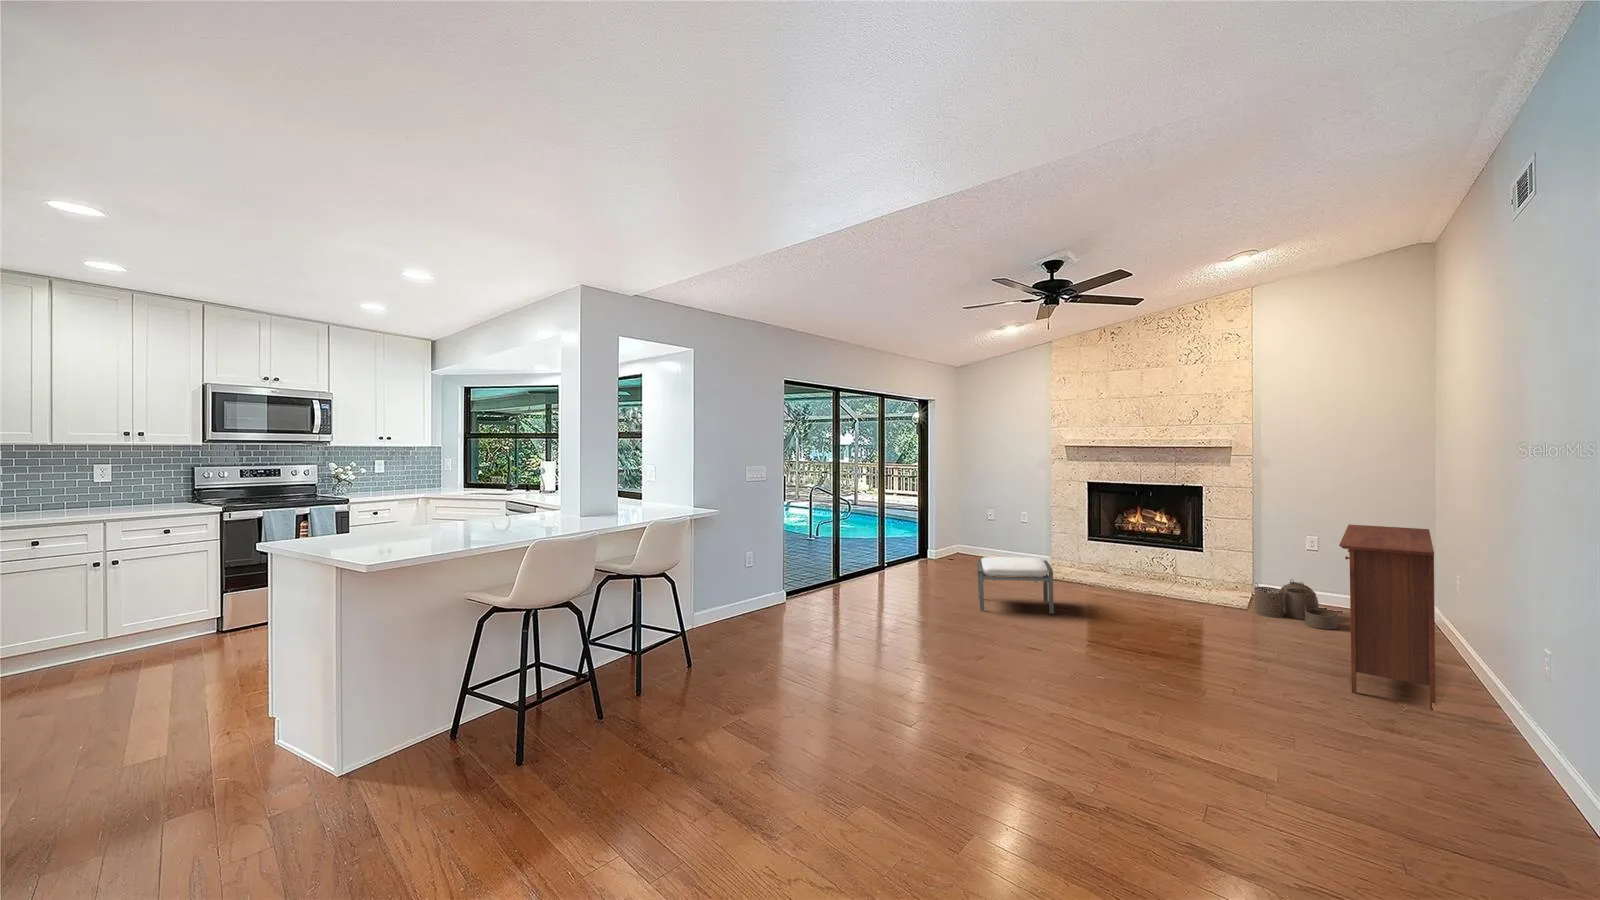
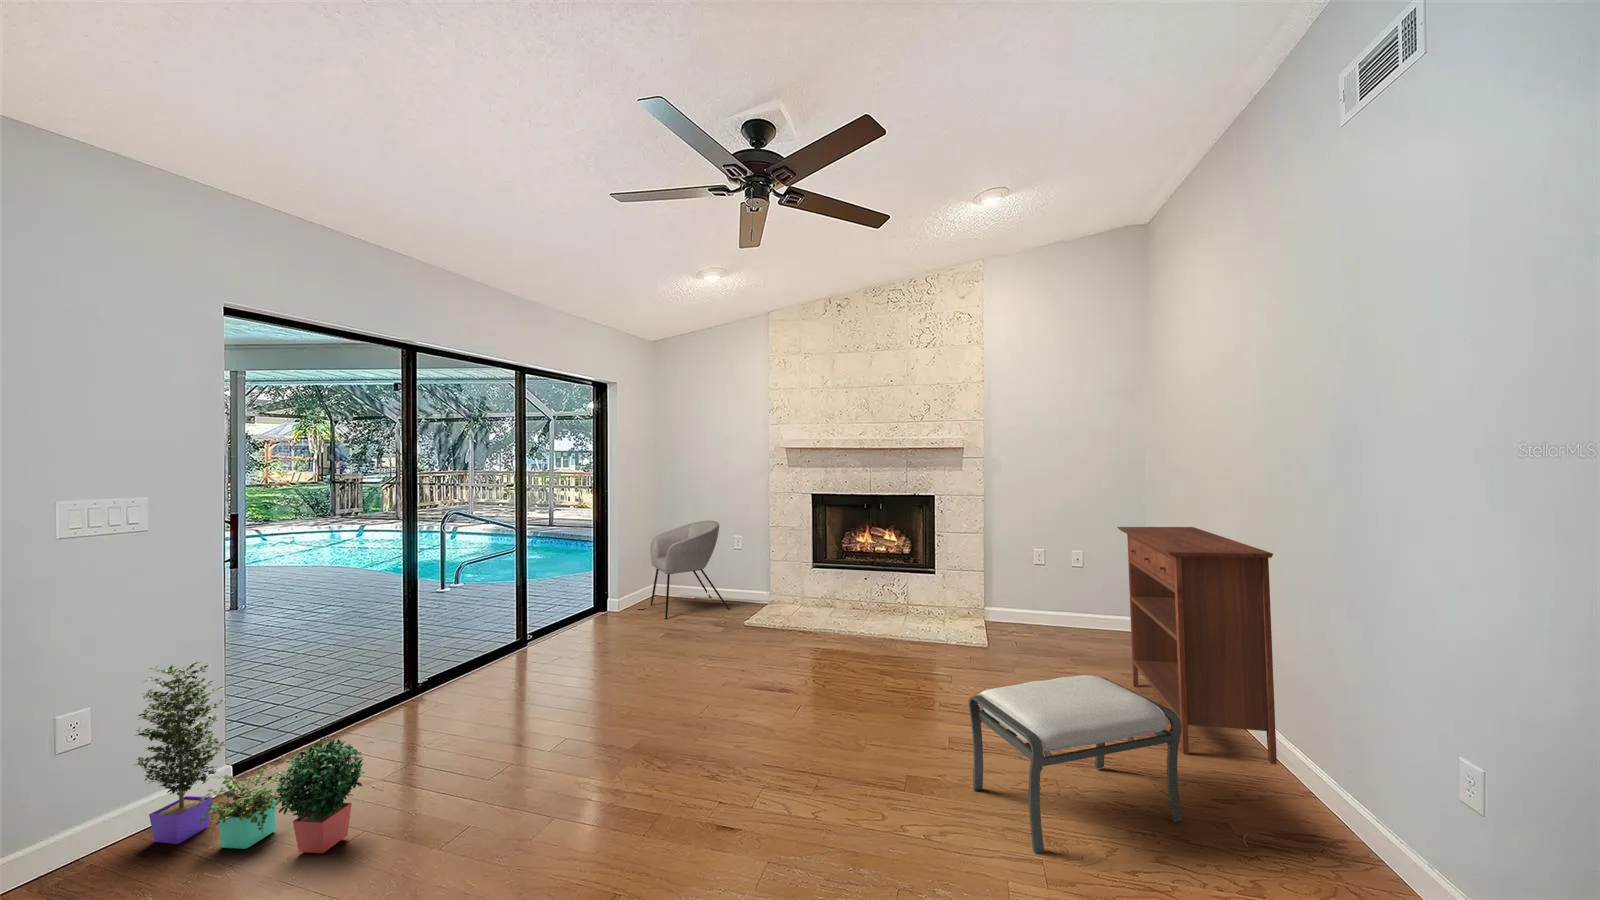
armchair: none [958,498,1019,568] -> present [650,521,729,619]
potted plant: none [749,554,833,639] -> present [134,661,365,853]
ottoman: present [977,557,1054,614] -> present [969,675,1183,854]
woven basket: present [1254,580,1338,629] -> none [1000,596,1087,653]

